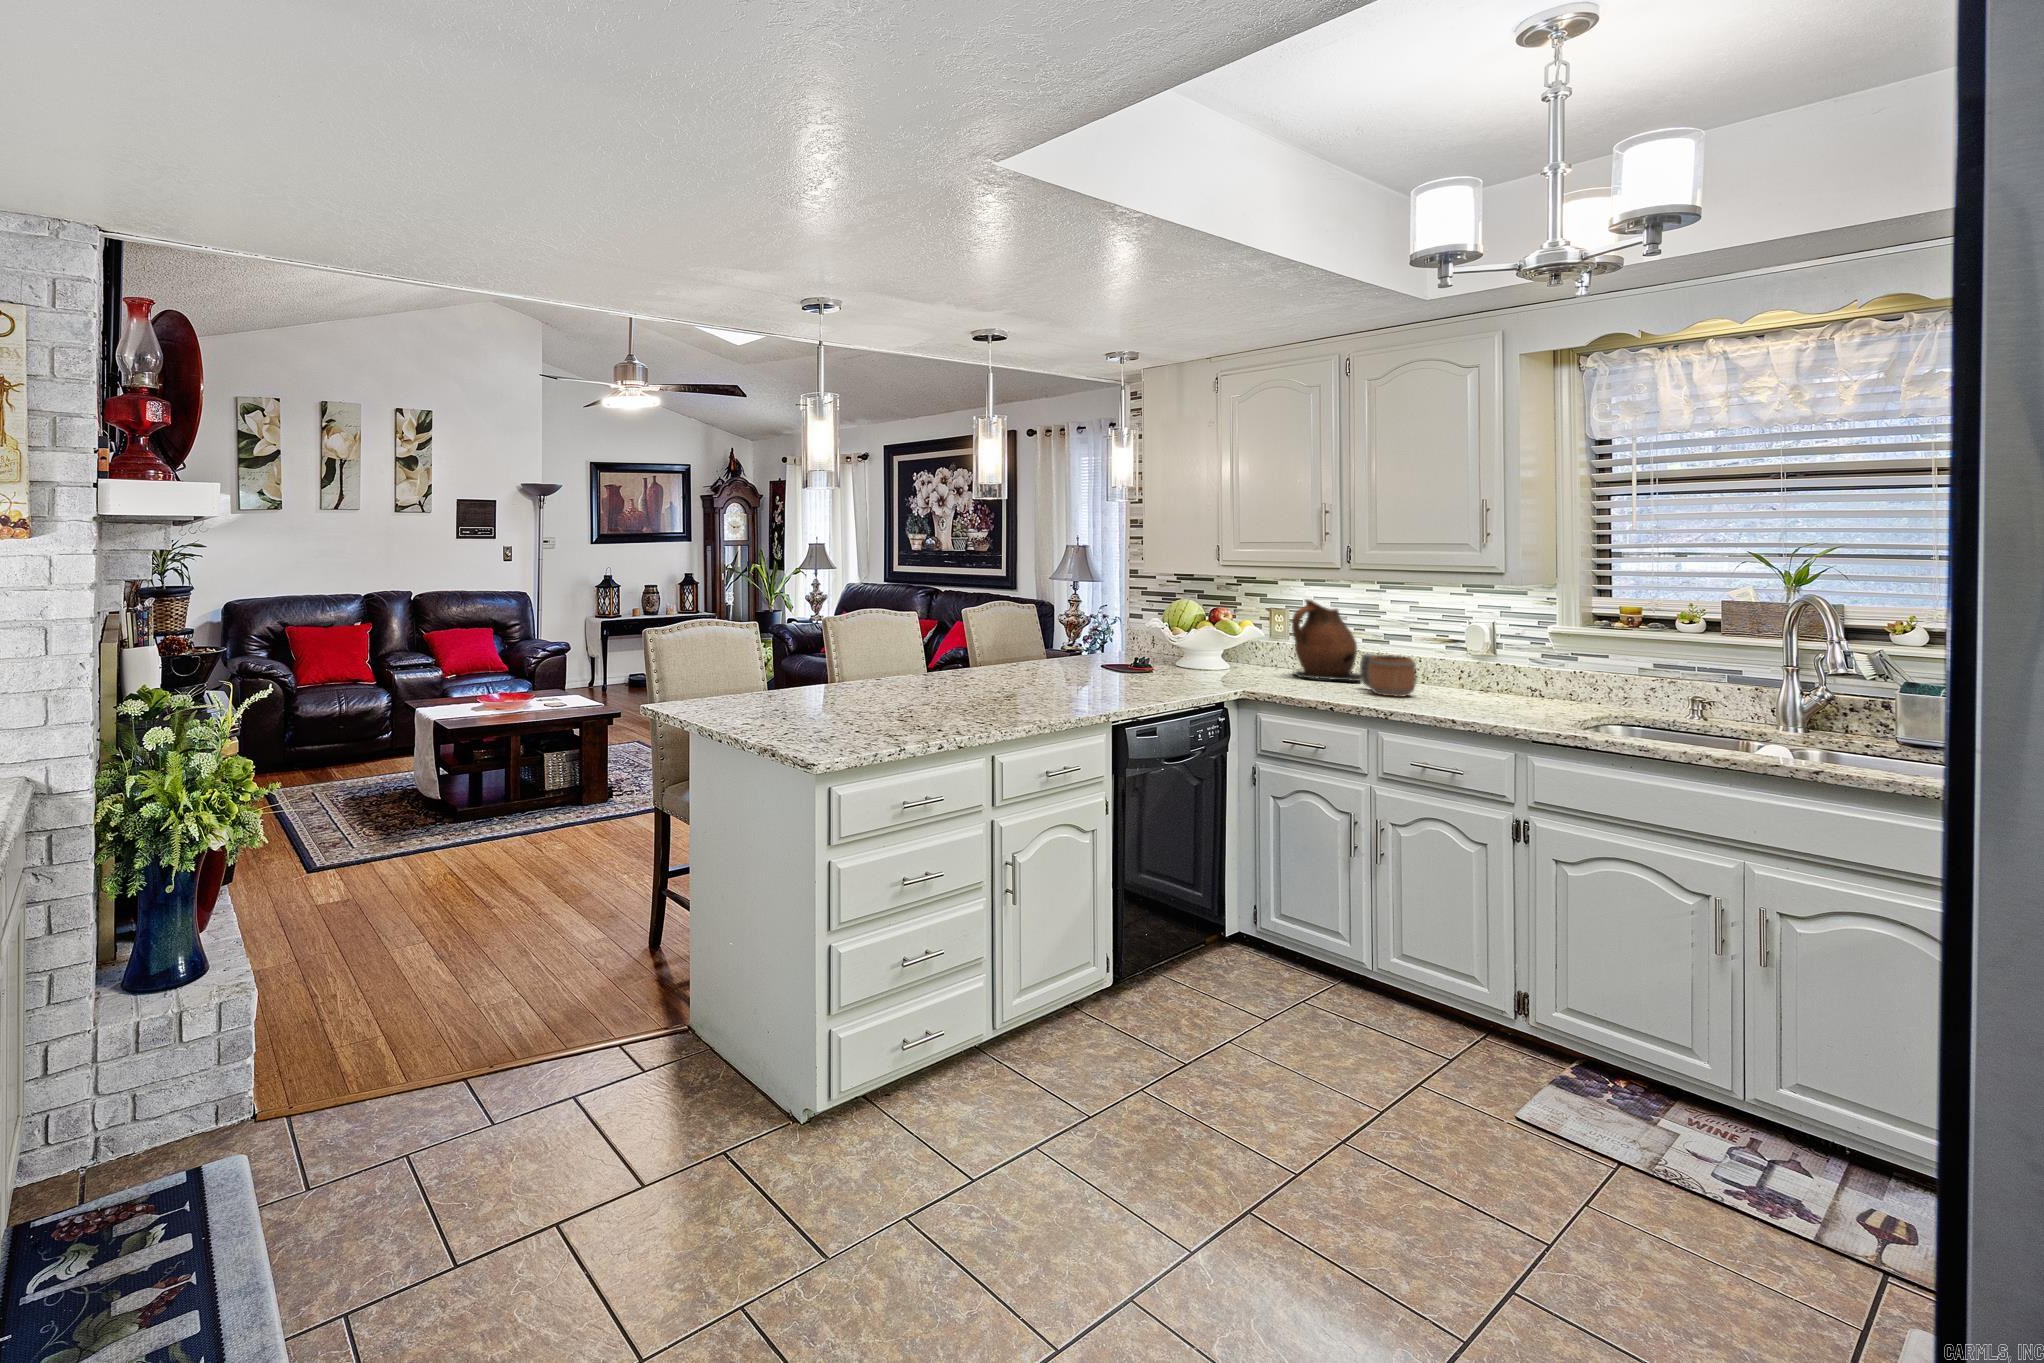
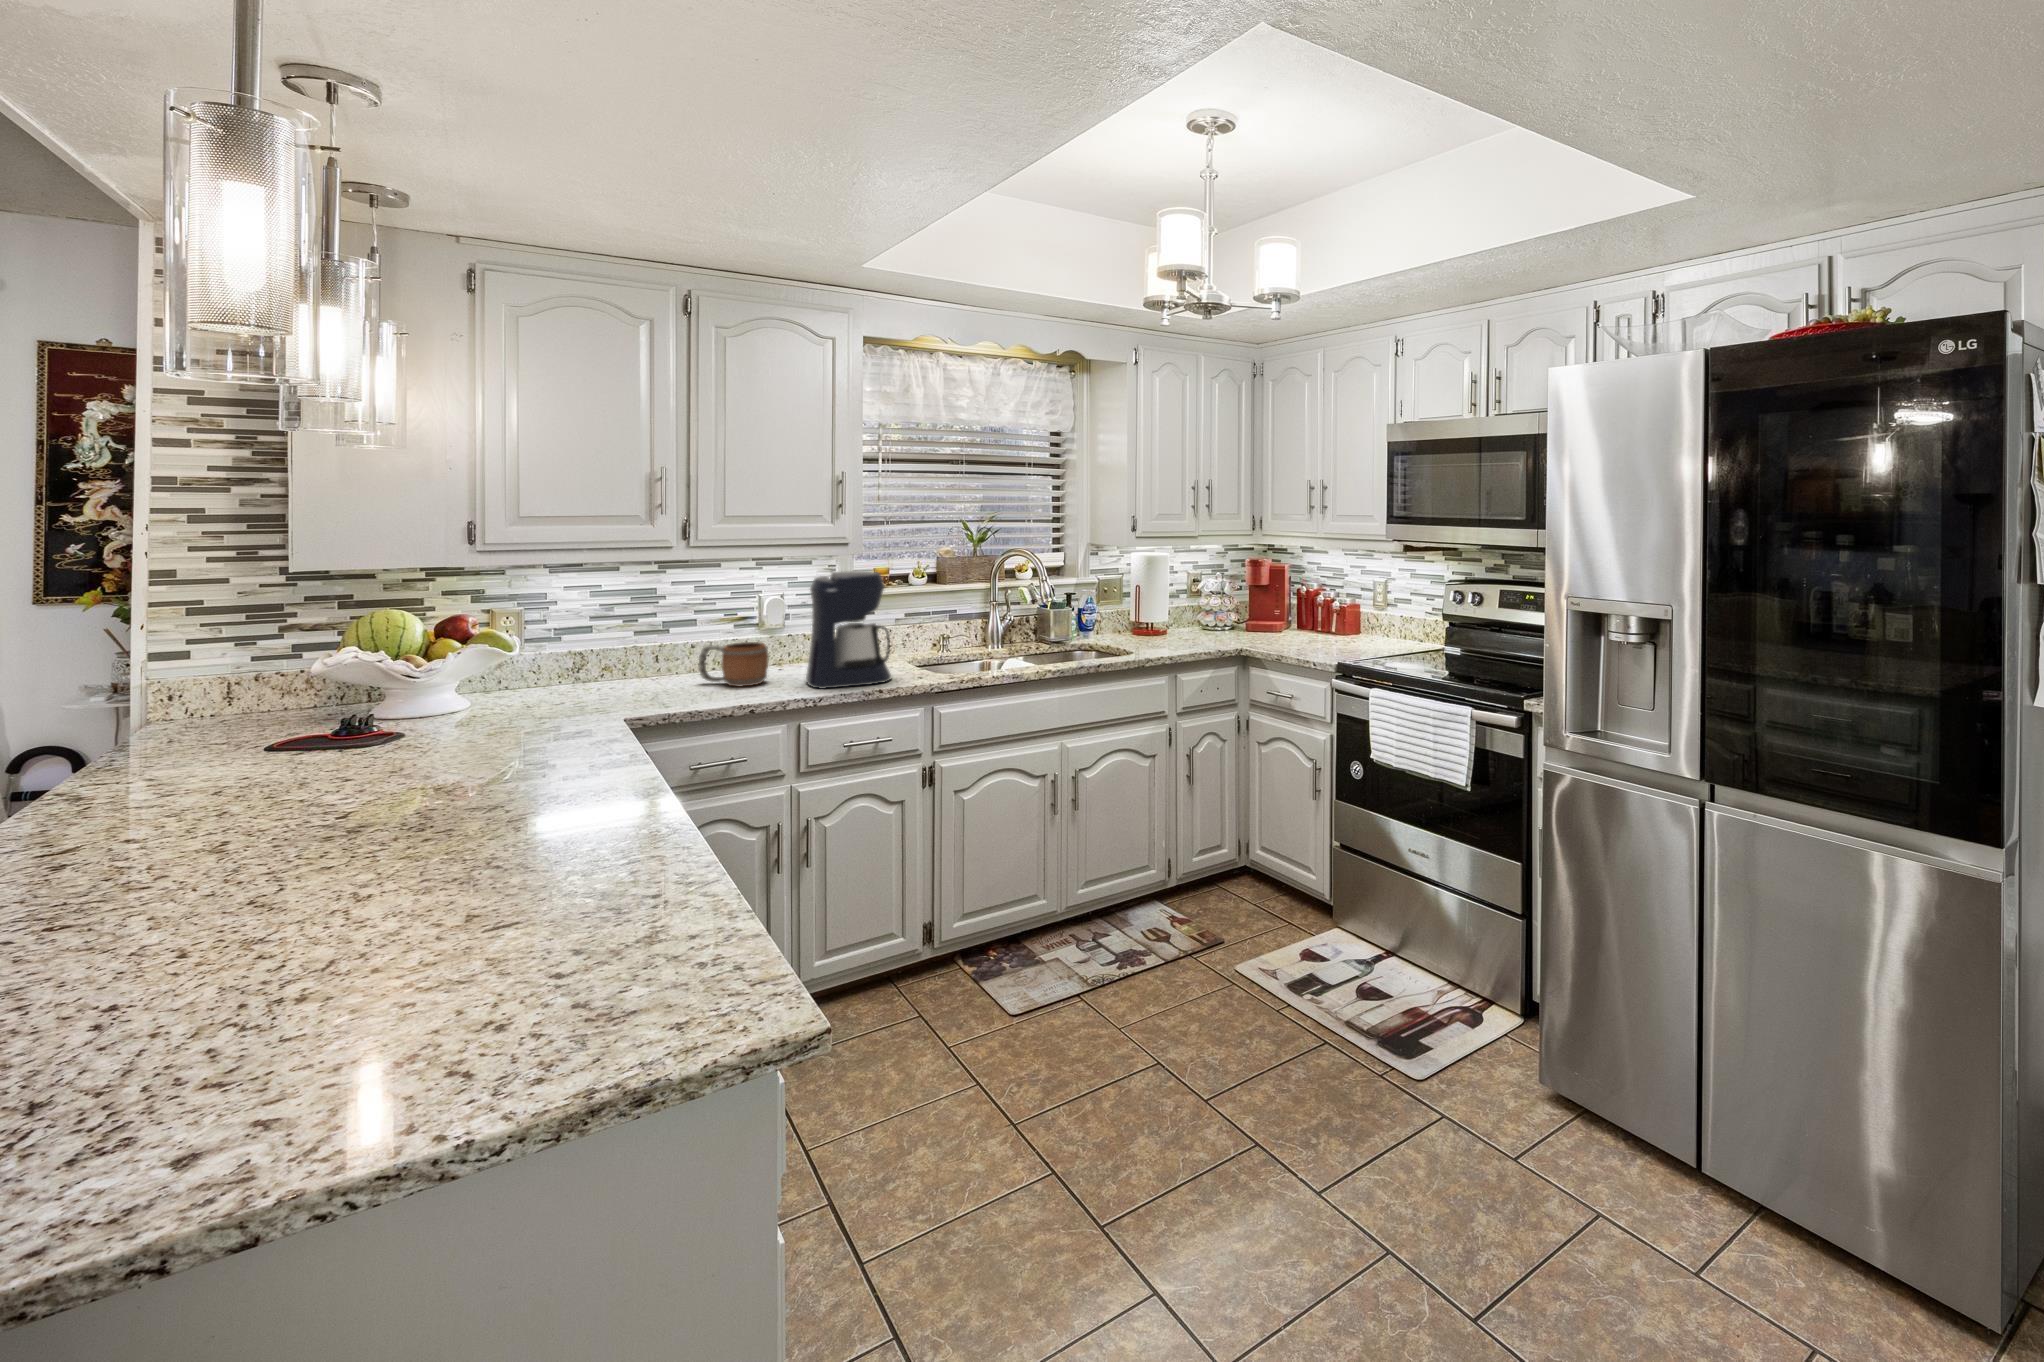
coffee maker: none [1424,593,1532,718] -> present [806,571,891,689]
ceramic pitcher: present [1292,599,1361,681] -> none [576,594,676,688]

